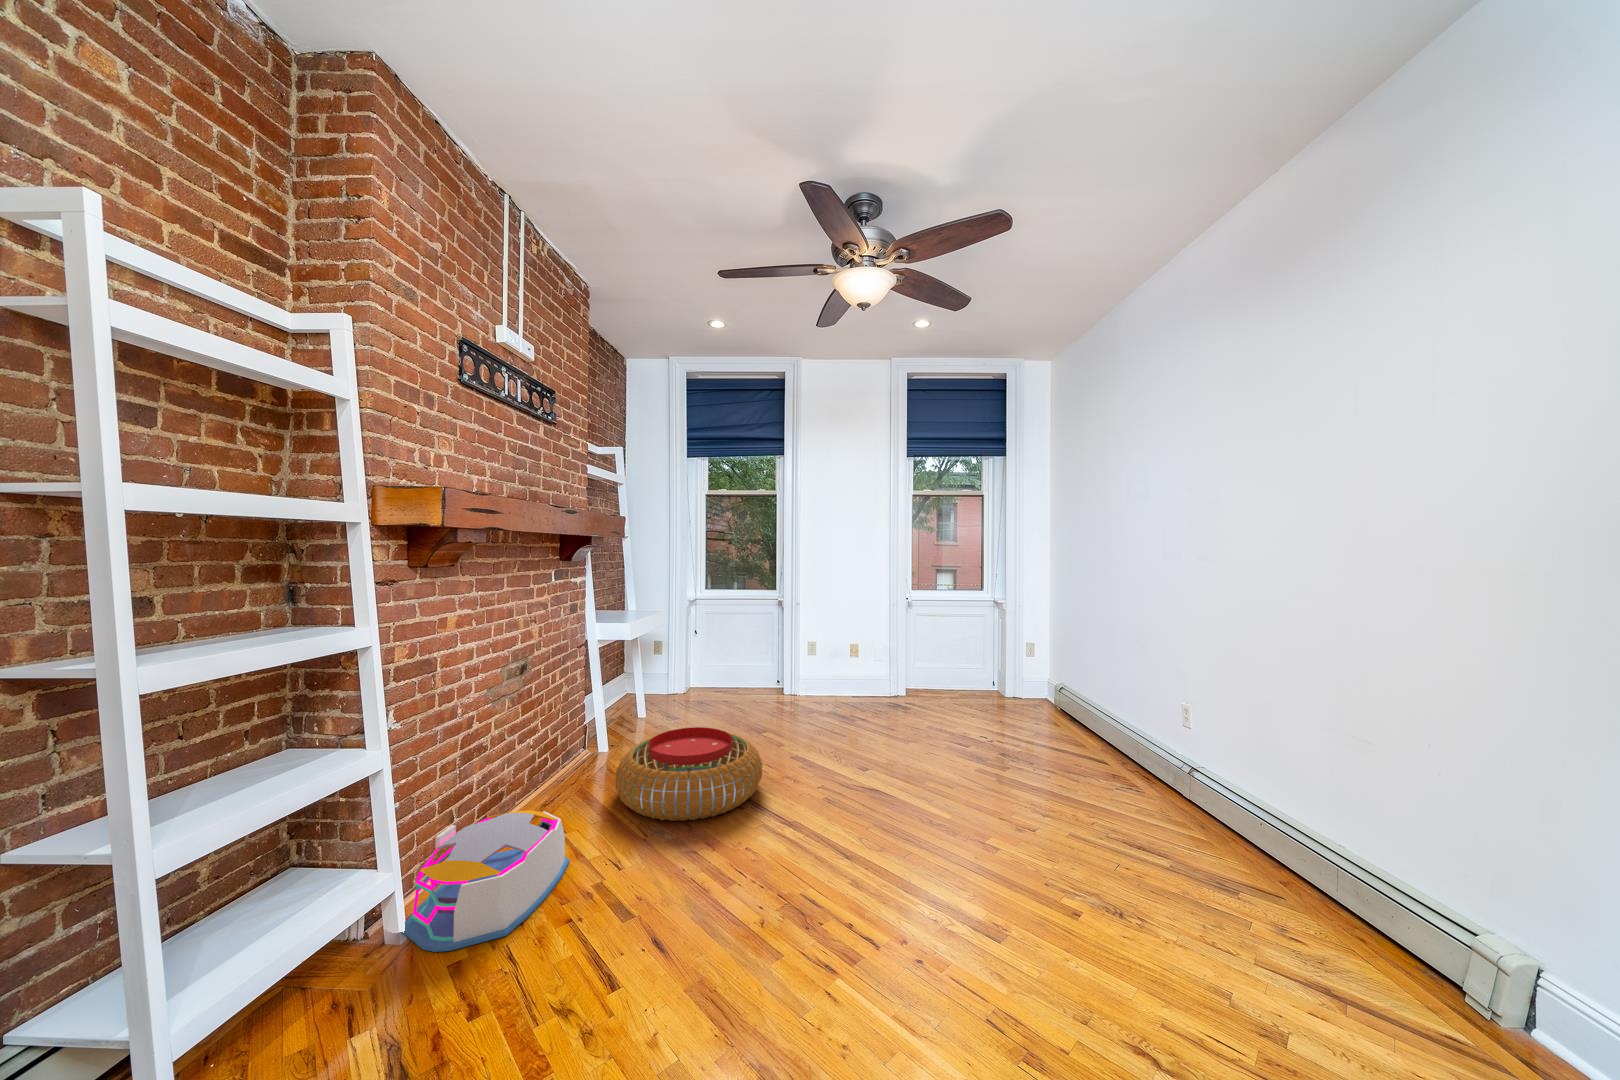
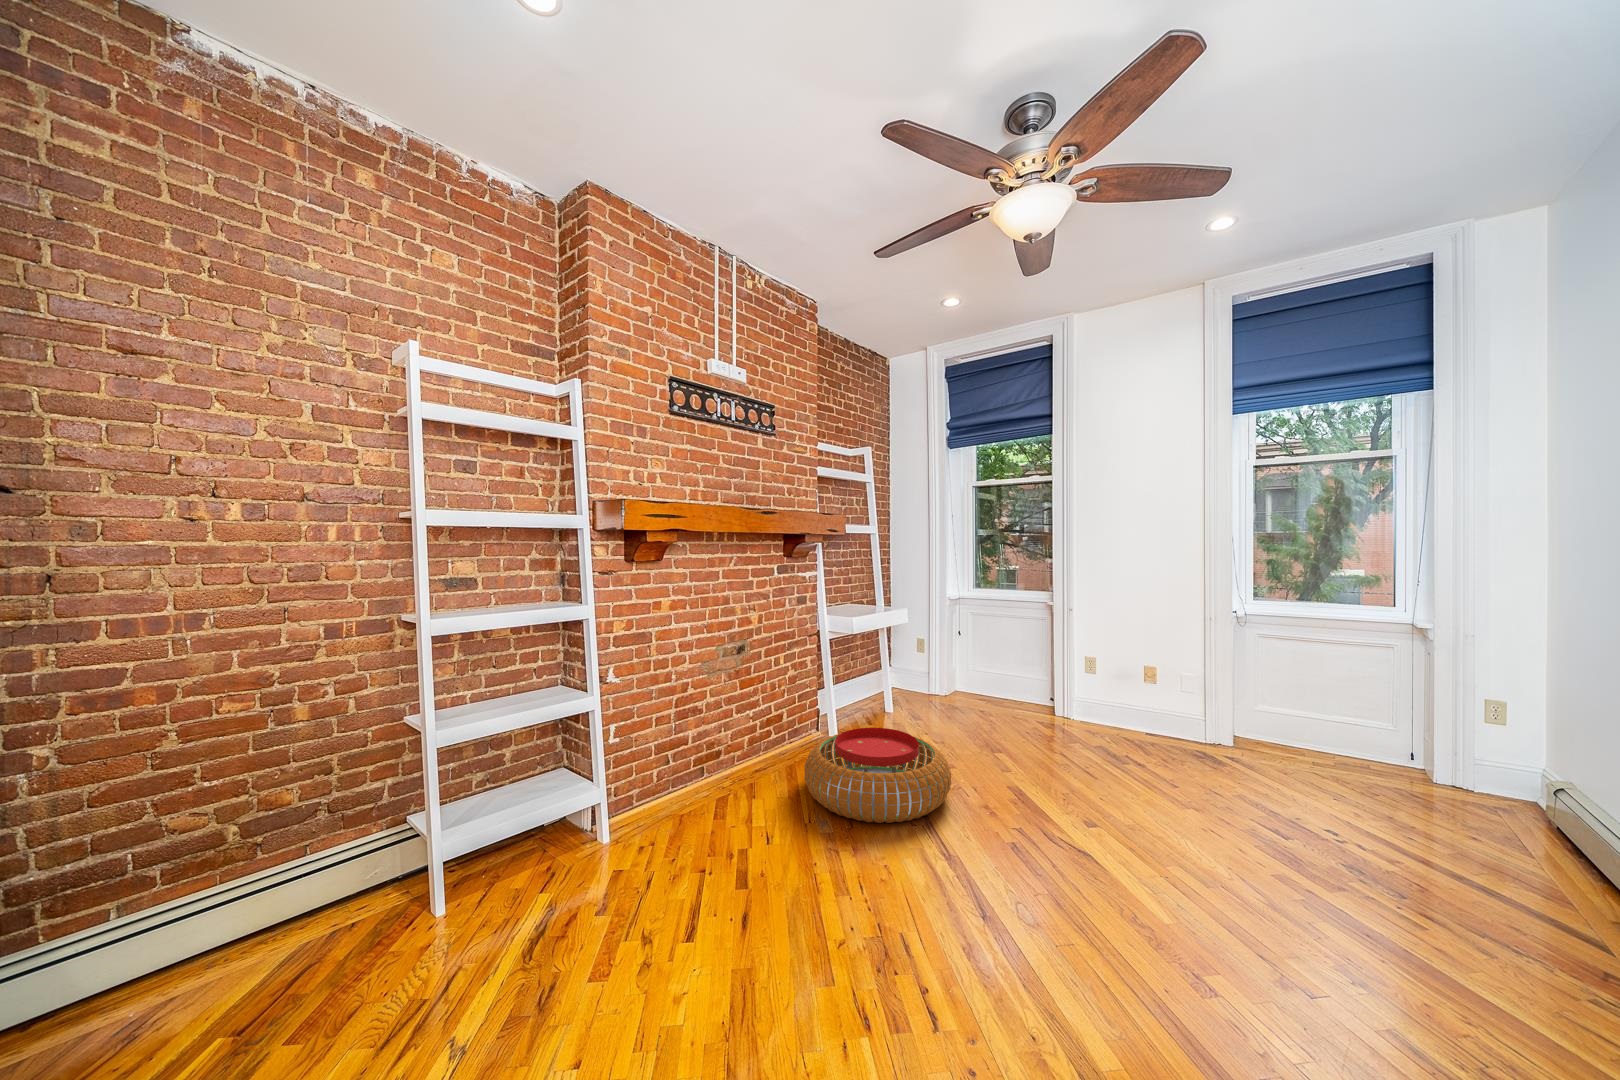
storage bin: present [404,810,569,952] -> none [610,766,738,864]

